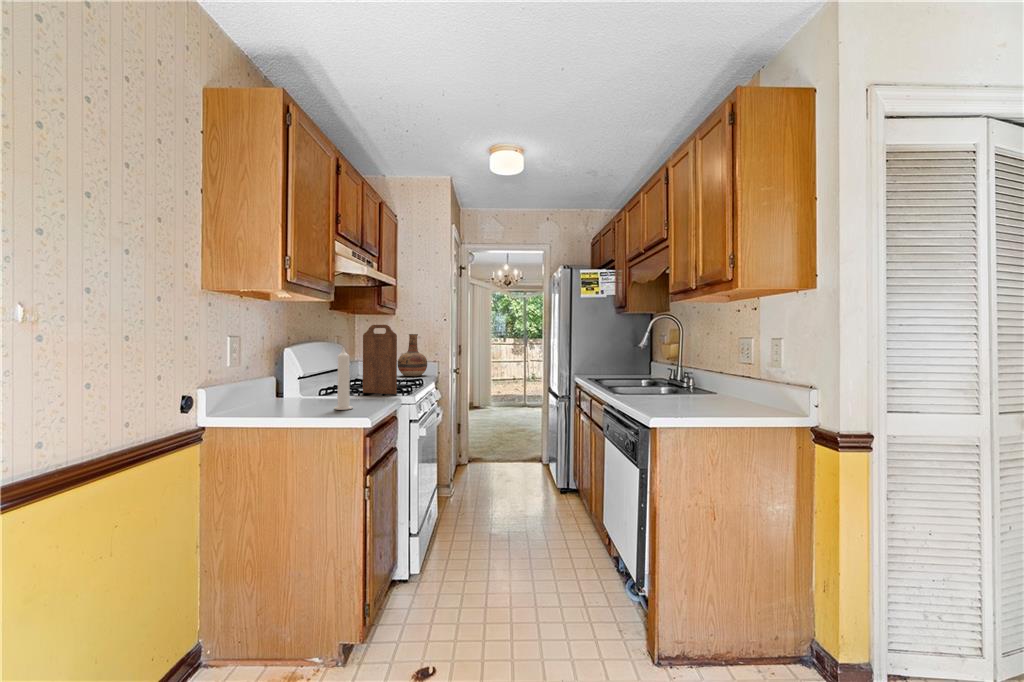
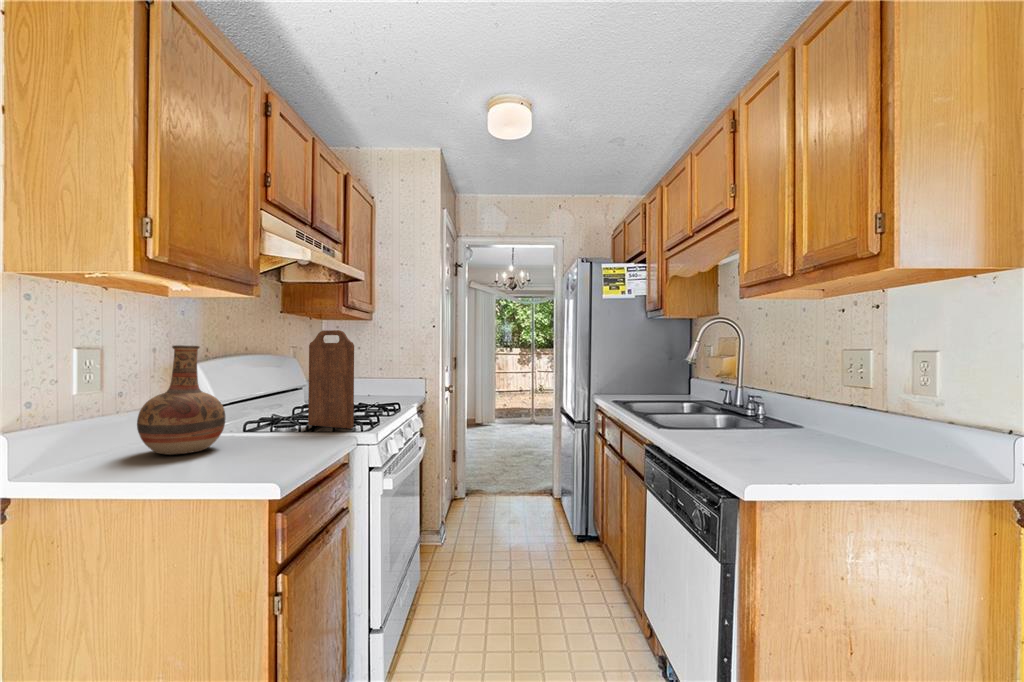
vase: present [398,334,427,376] -> present [137,345,225,455]
candle: present [334,348,352,410] -> none [237,364,268,463]

